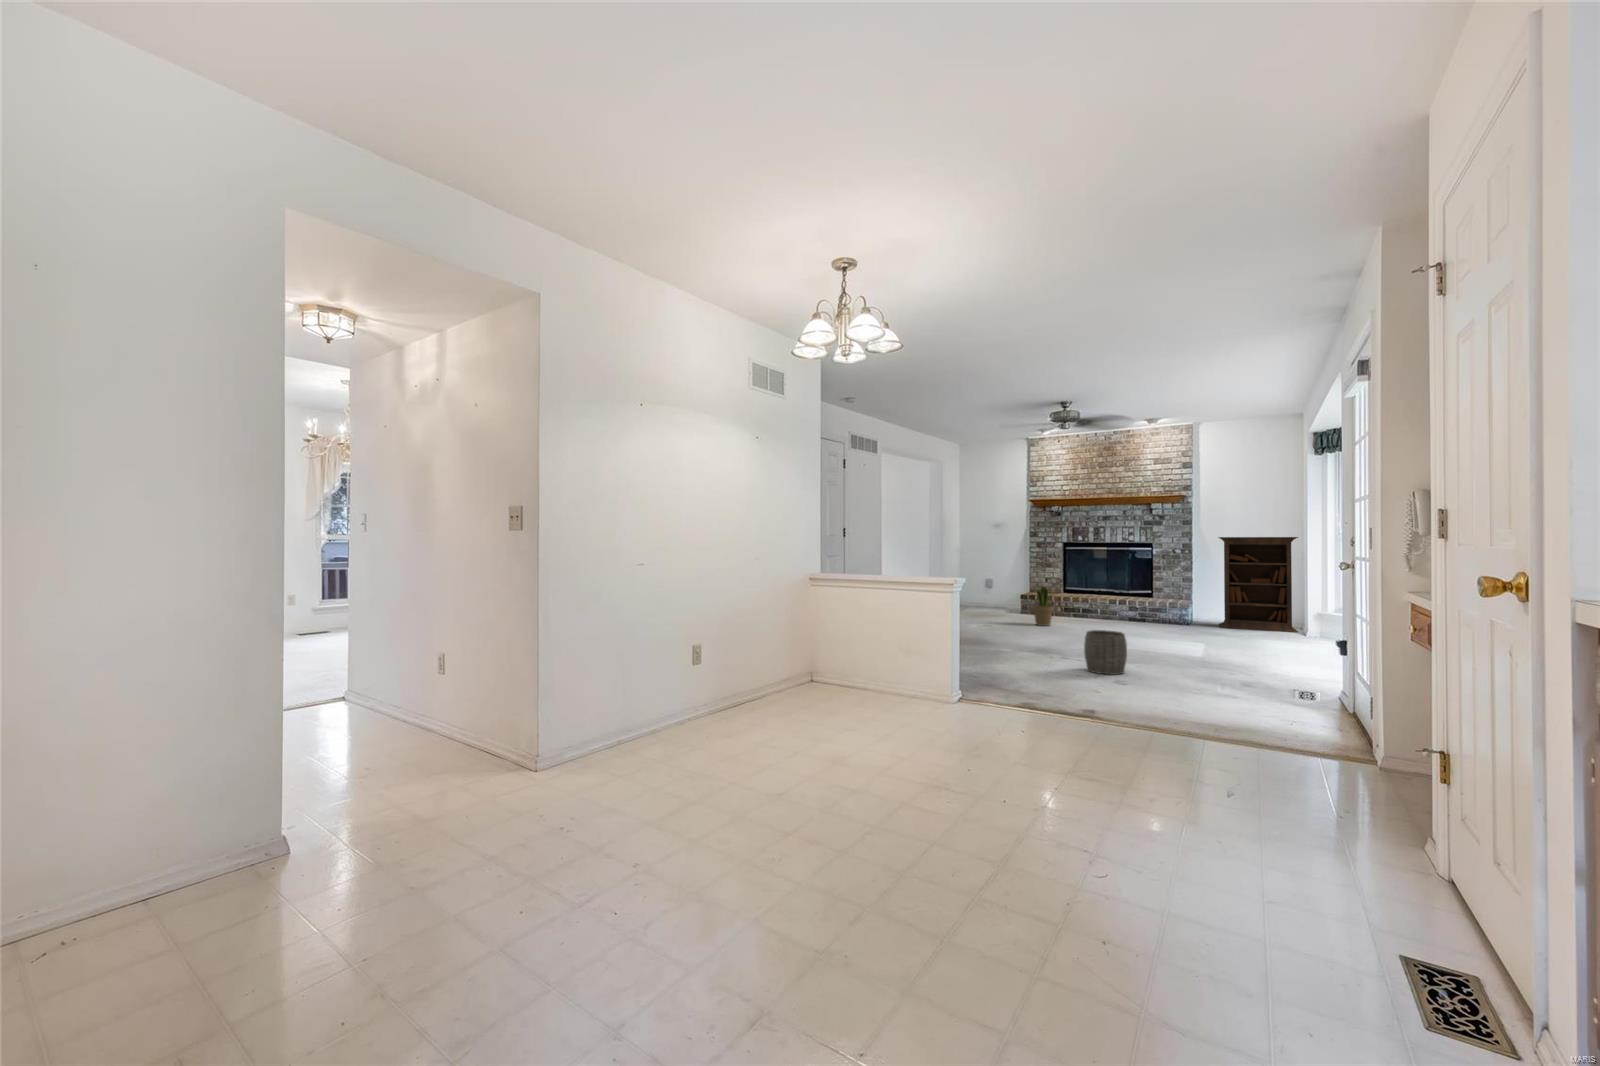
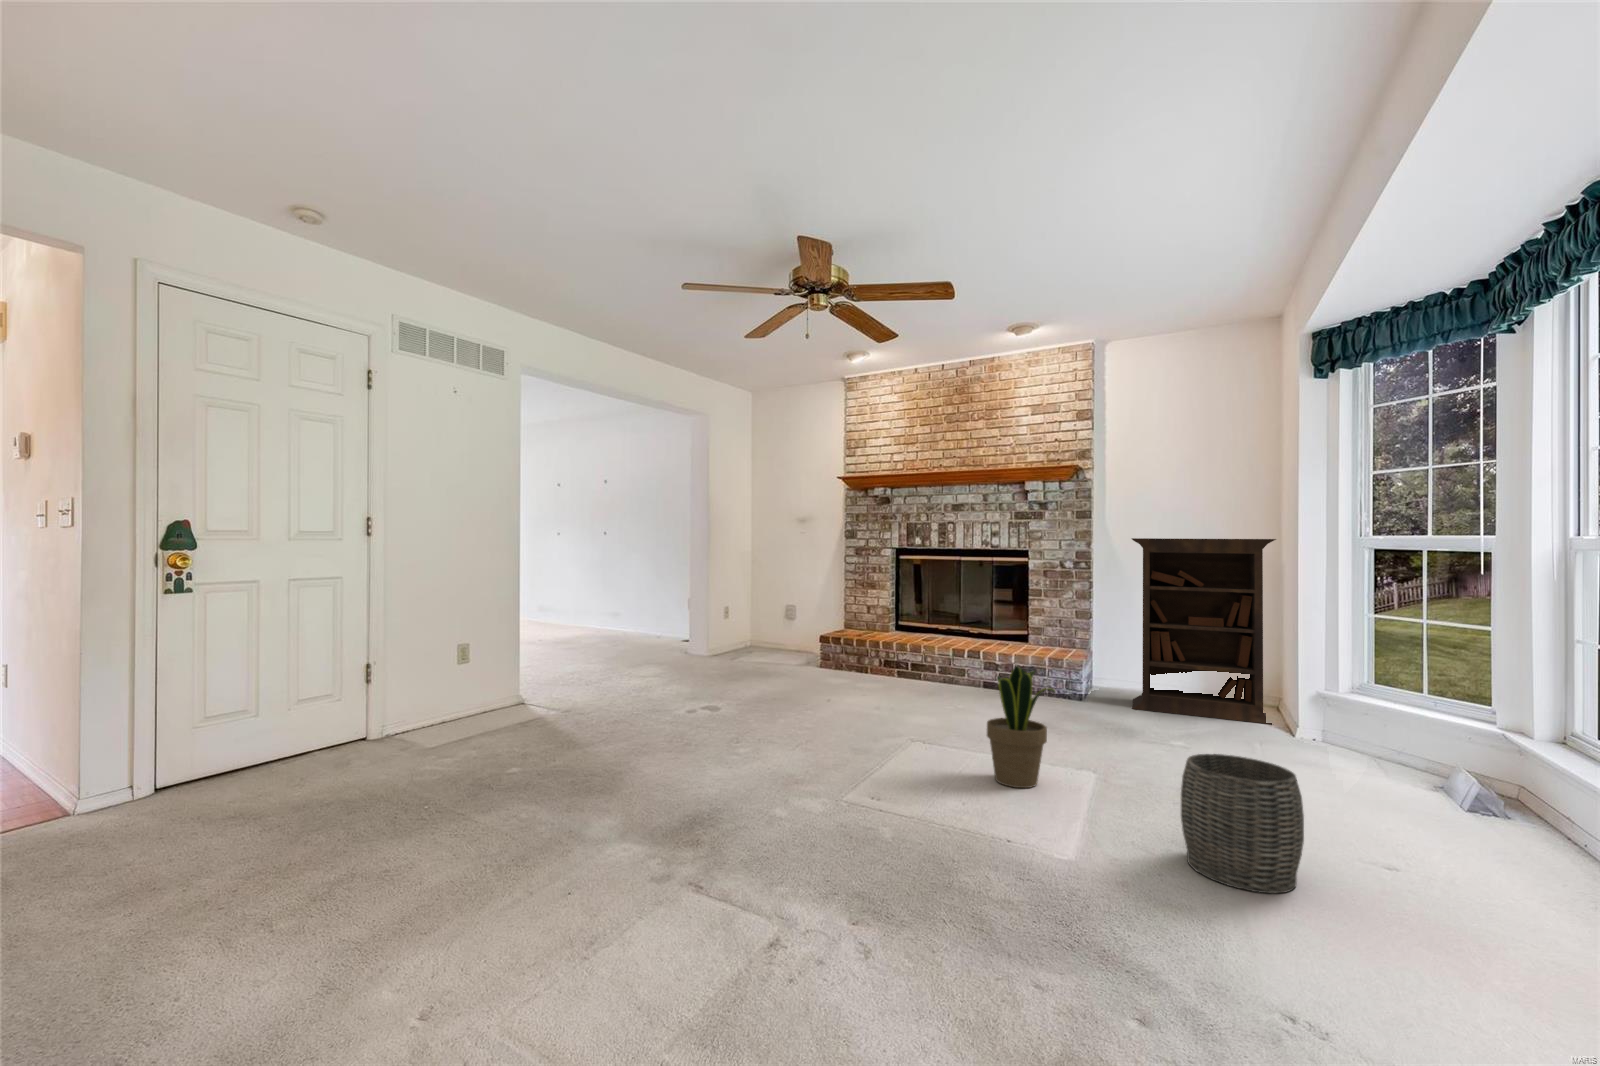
potted plant: present [1033,587,1053,626] -> present [987,666,1055,788]
woven basket: present [1084,630,1127,675] -> present [1181,754,1304,893]

